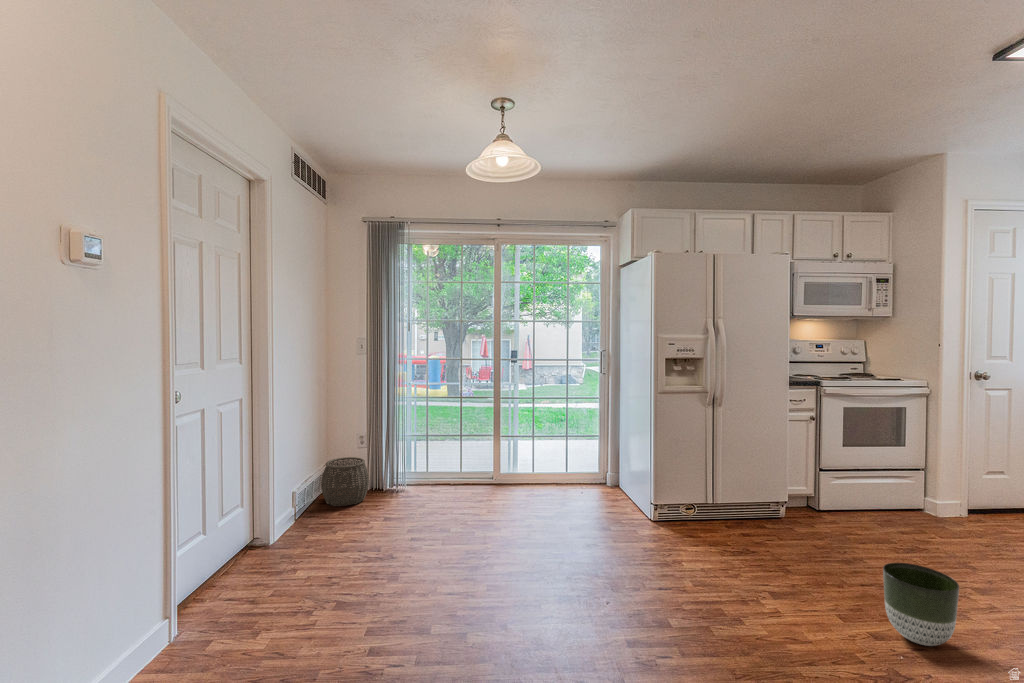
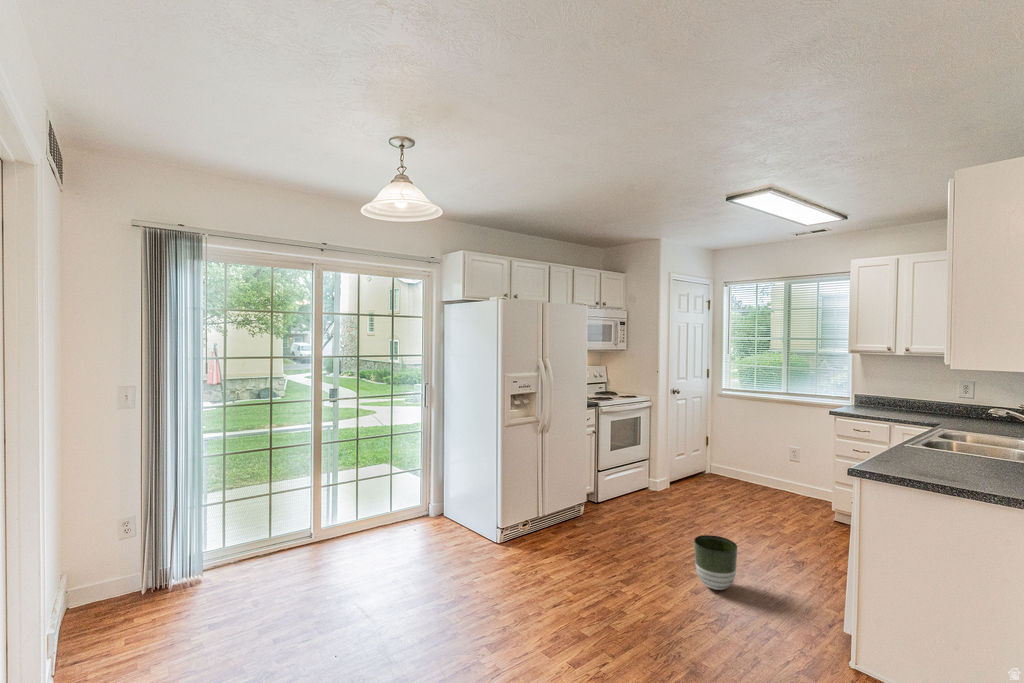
woven basket: present [321,457,369,506] -> none [78,553,160,632]

